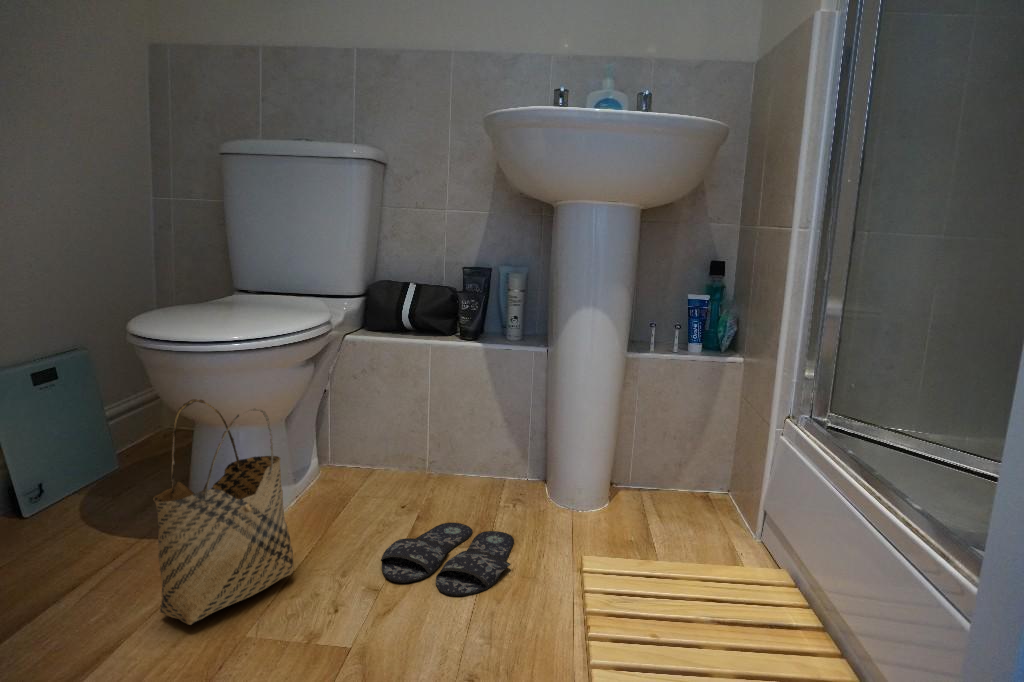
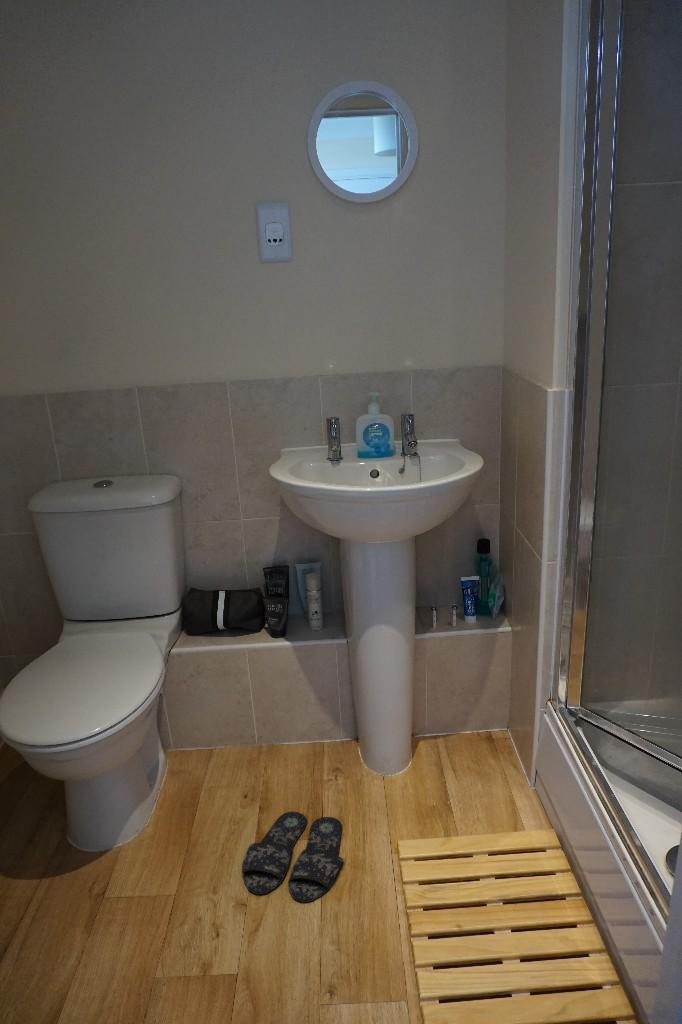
woven basket: present [153,399,294,625] -> none [70,795,177,976]

